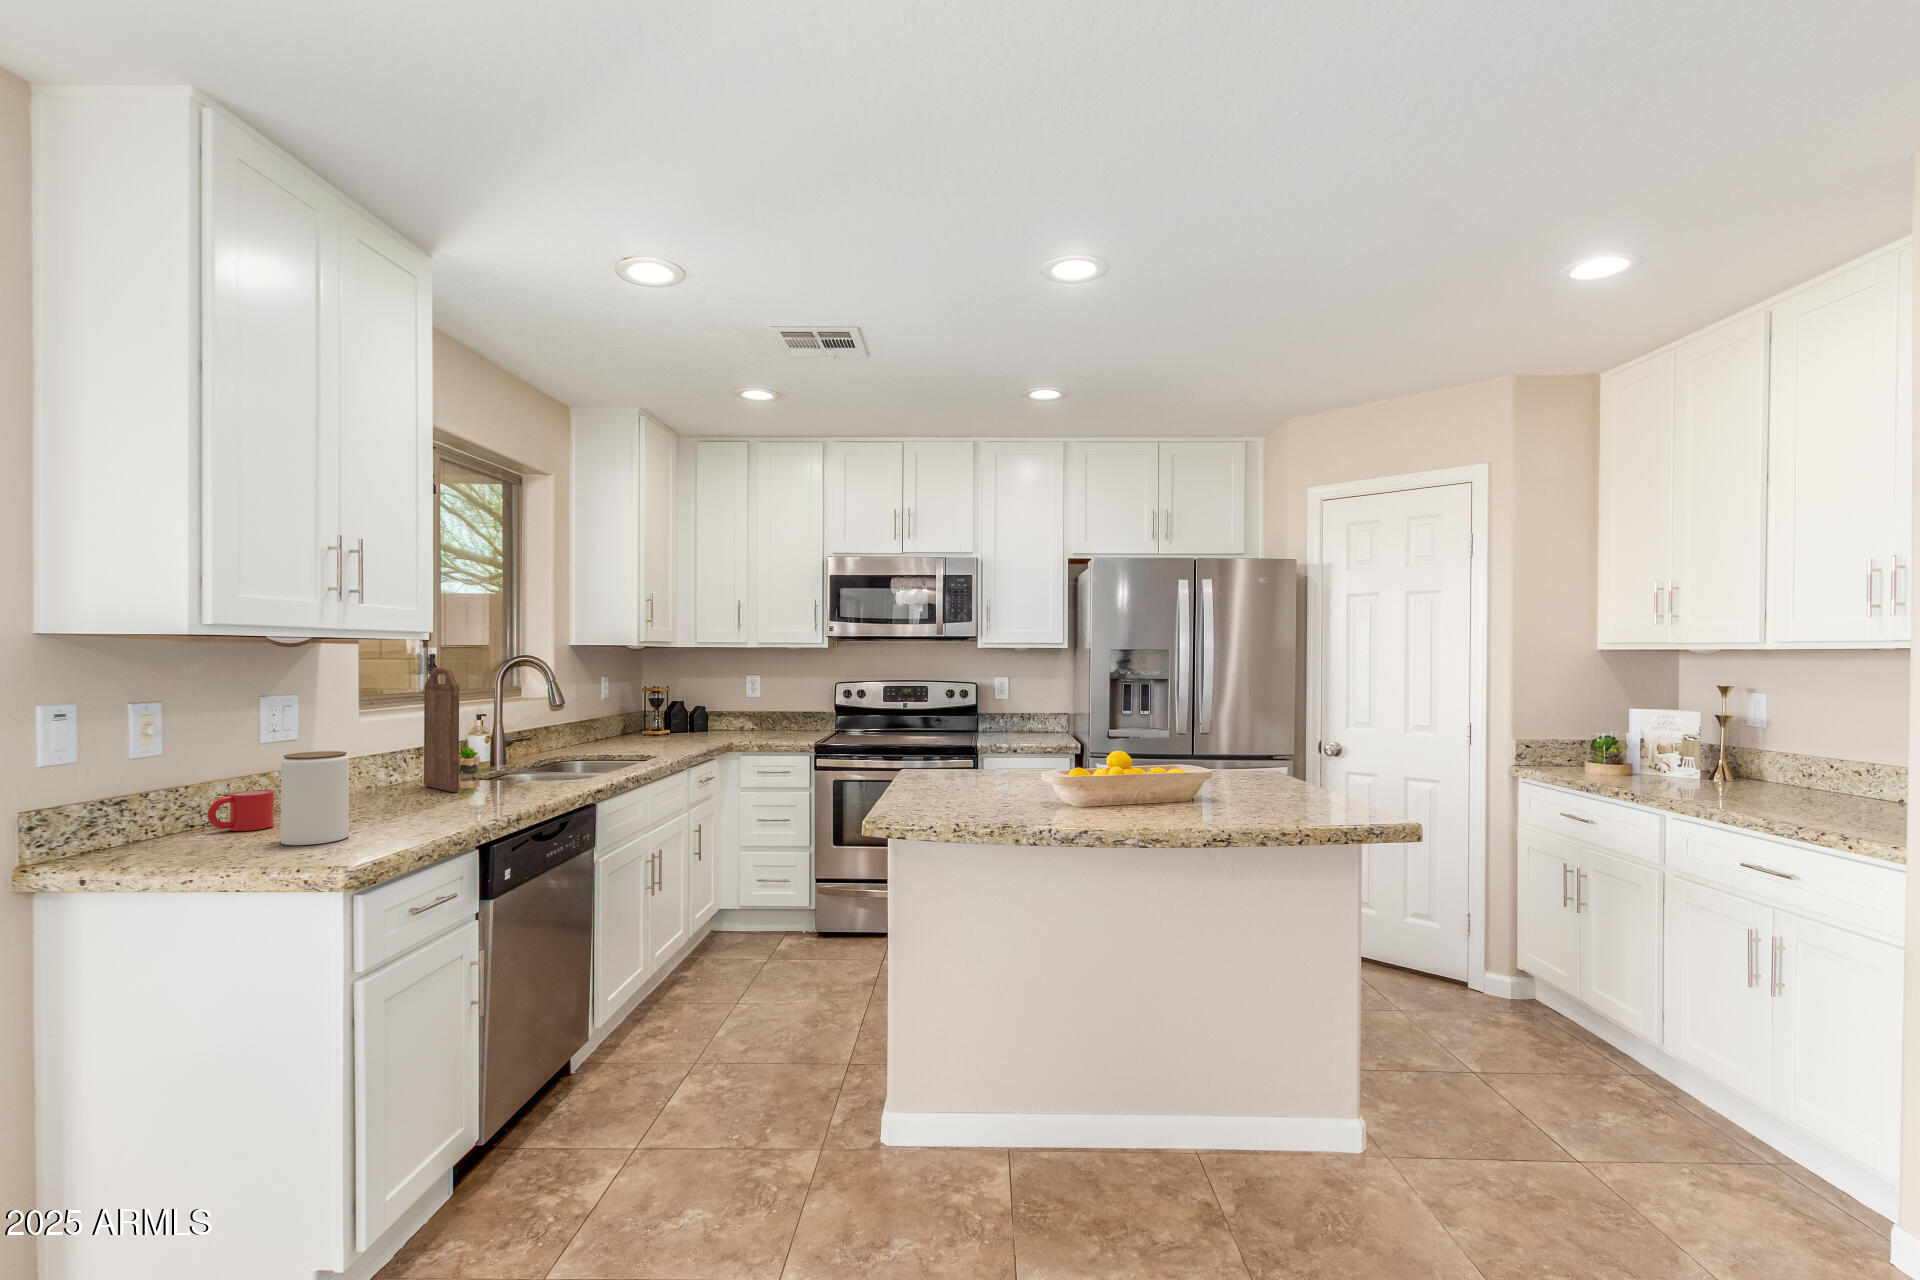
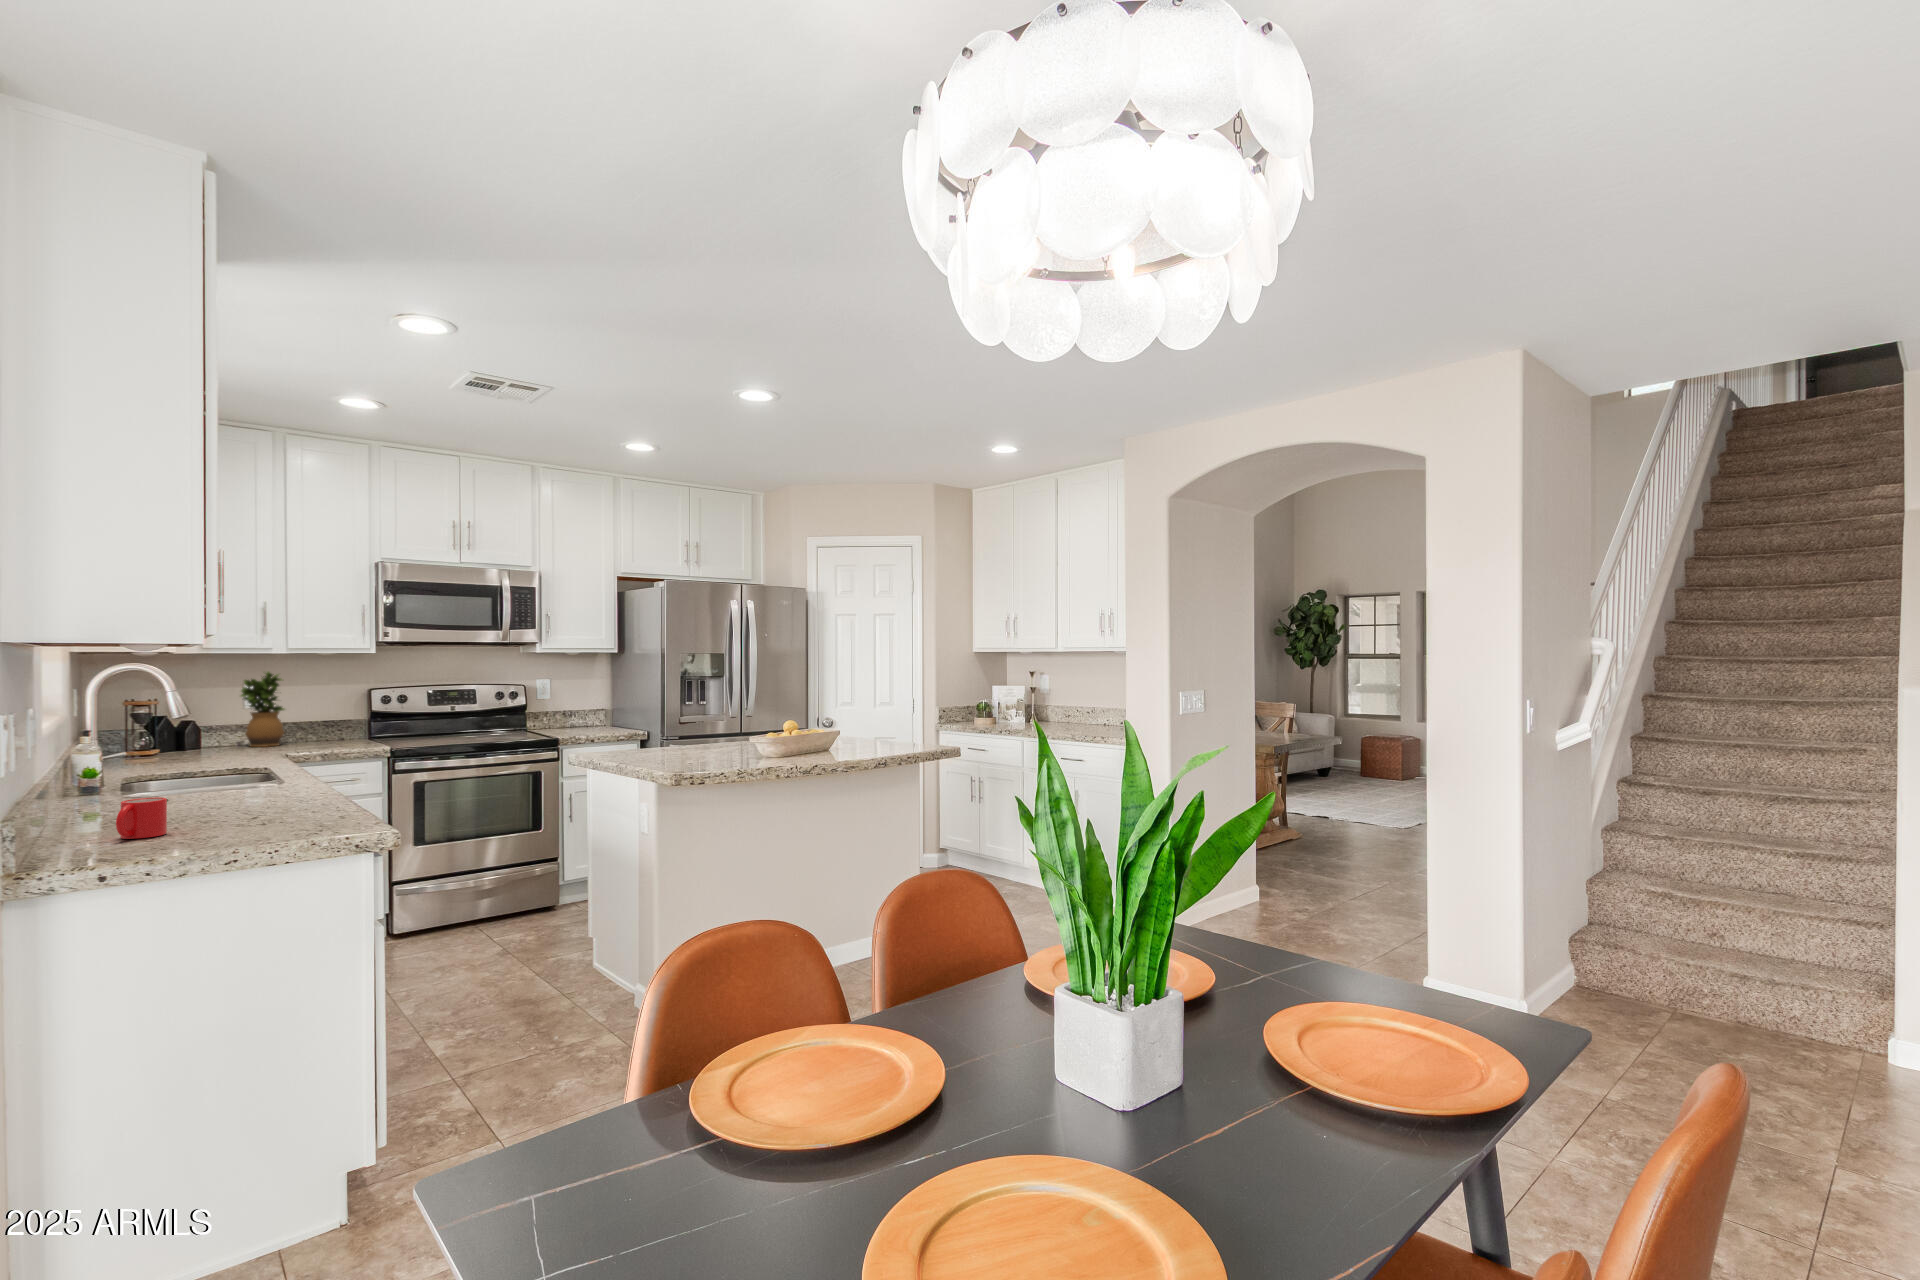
potted plant: none [734,662,772,731] -> present [241,672,284,747]
cutting board: present [424,668,459,792] -> none [133,676,214,804]
jar: present [281,751,349,845] -> none [247,748,309,833]

